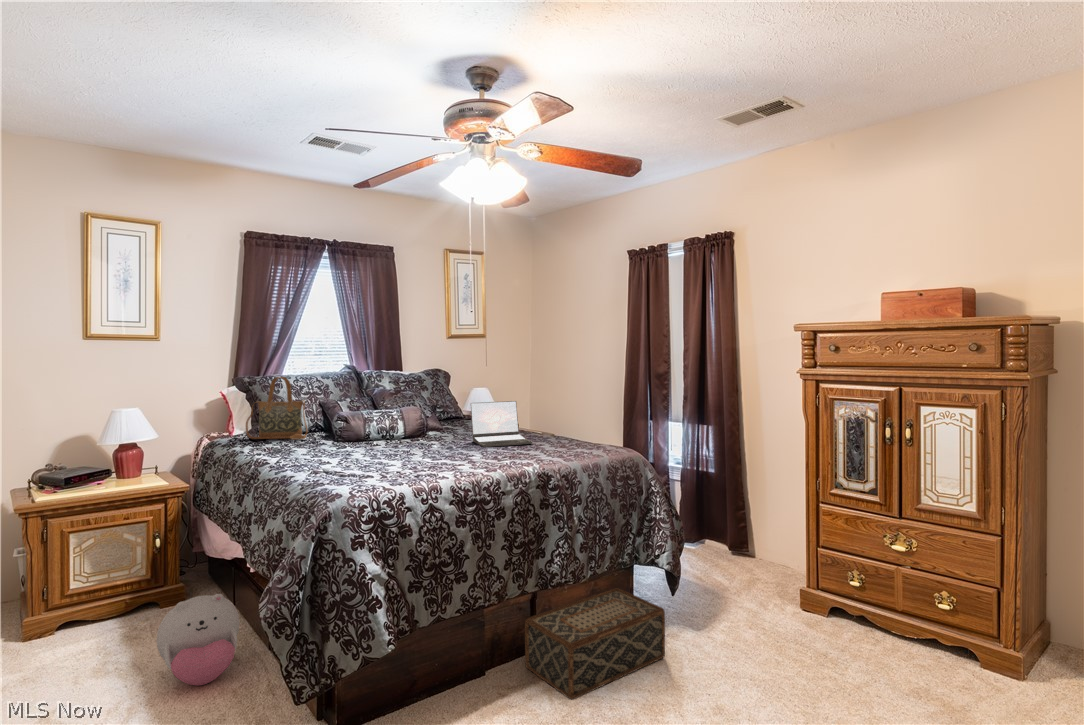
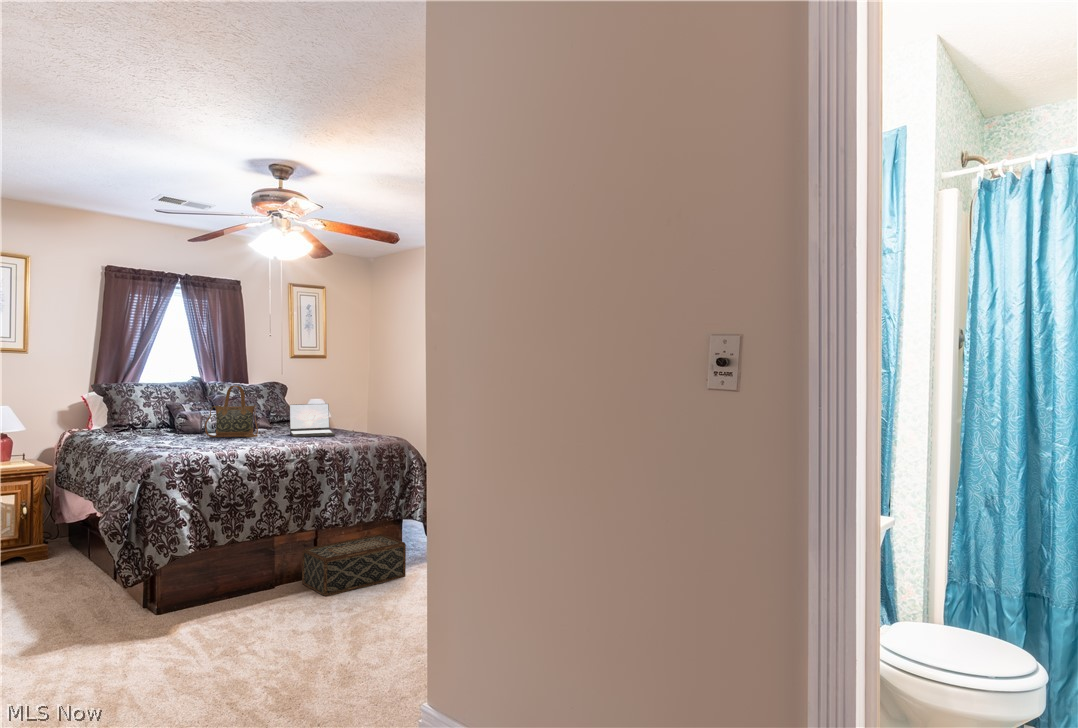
handbag: present [246,377,307,439] -> present [205,386,258,437]
plush toy: present [156,594,239,685] -> none [24,535,88,597]

